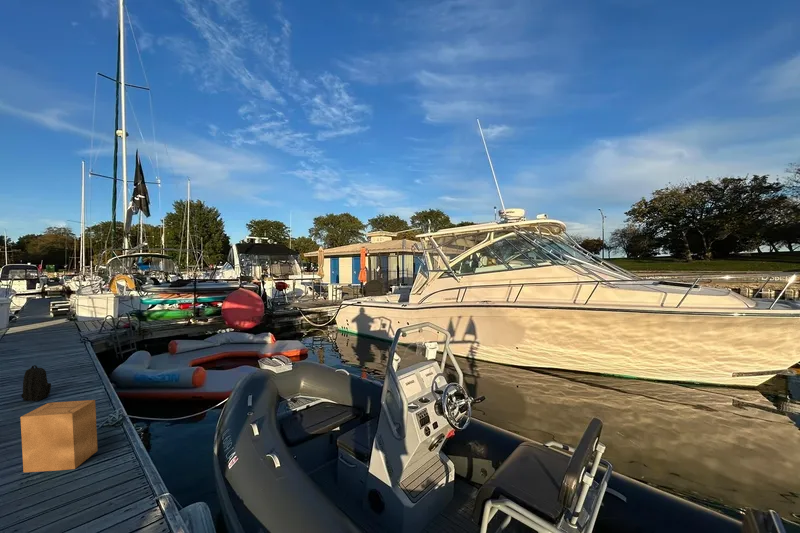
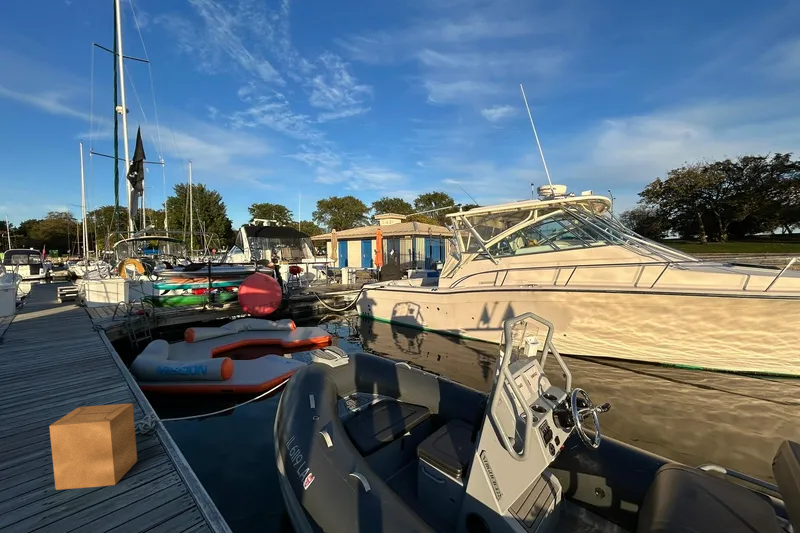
backpack: present [21,365,51,401] -> none [40,359,72,399]

